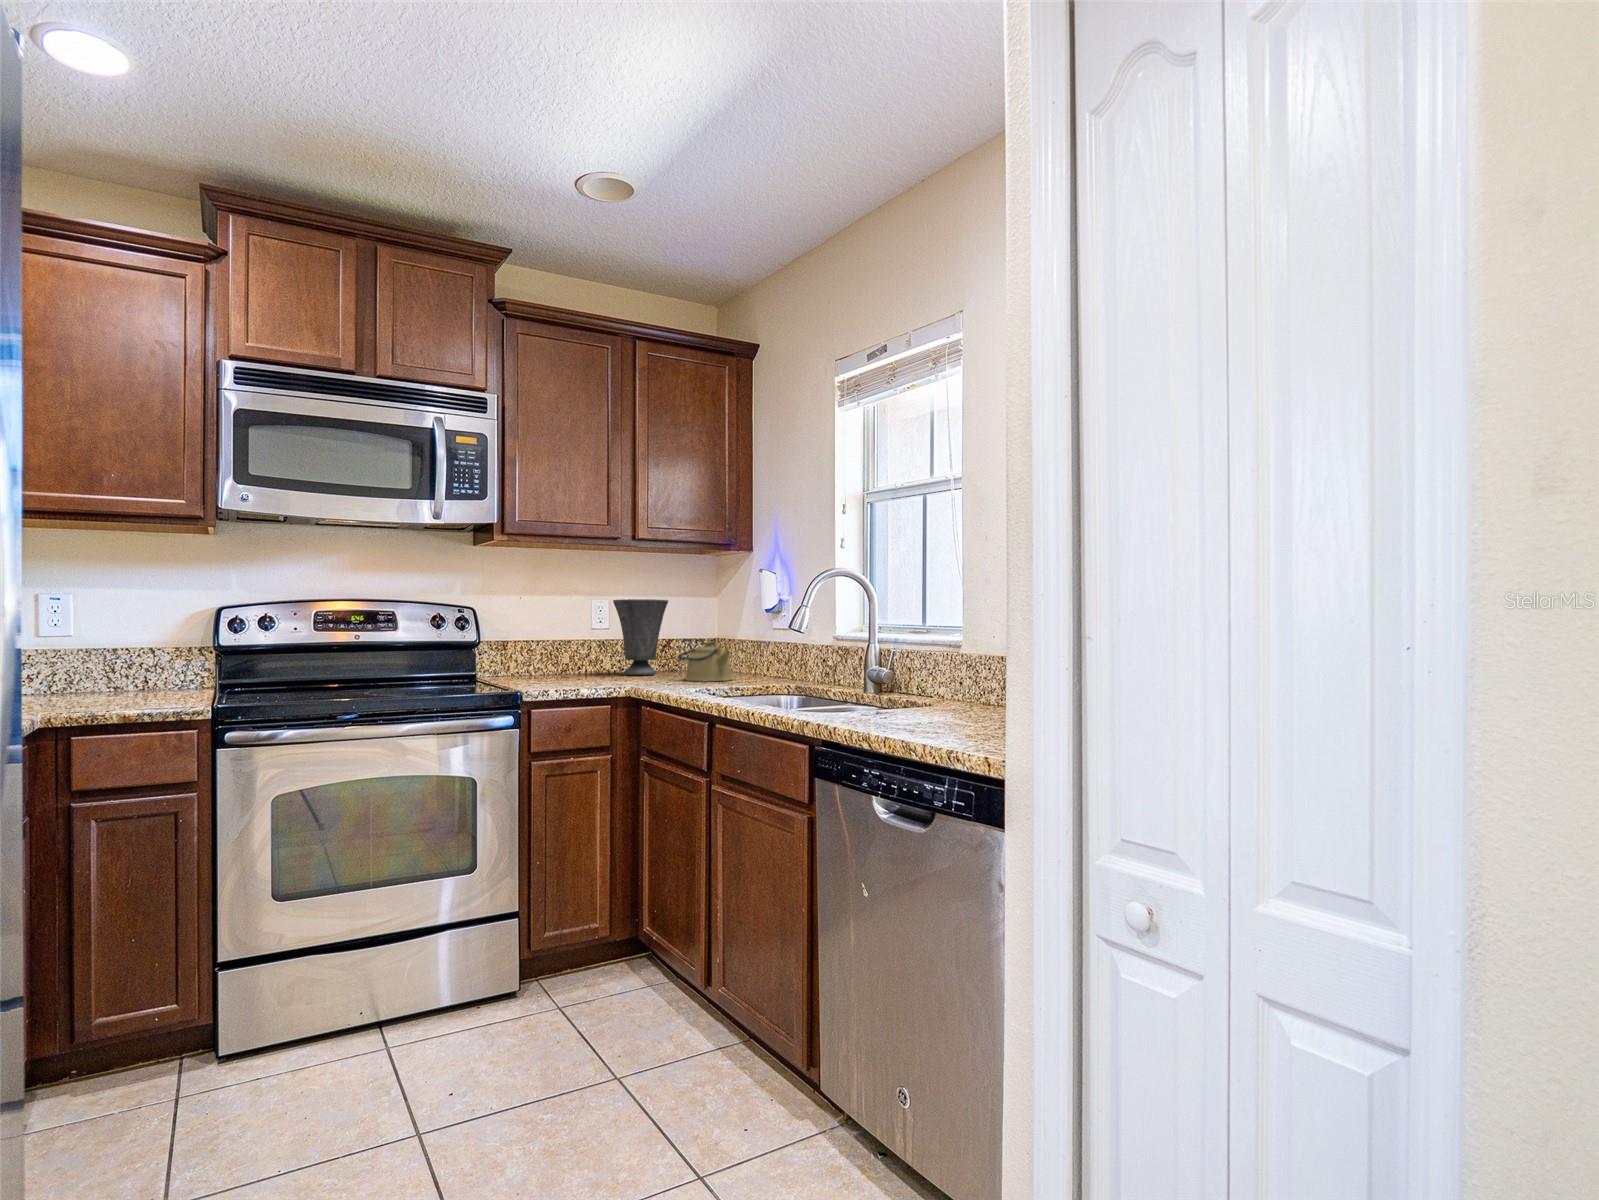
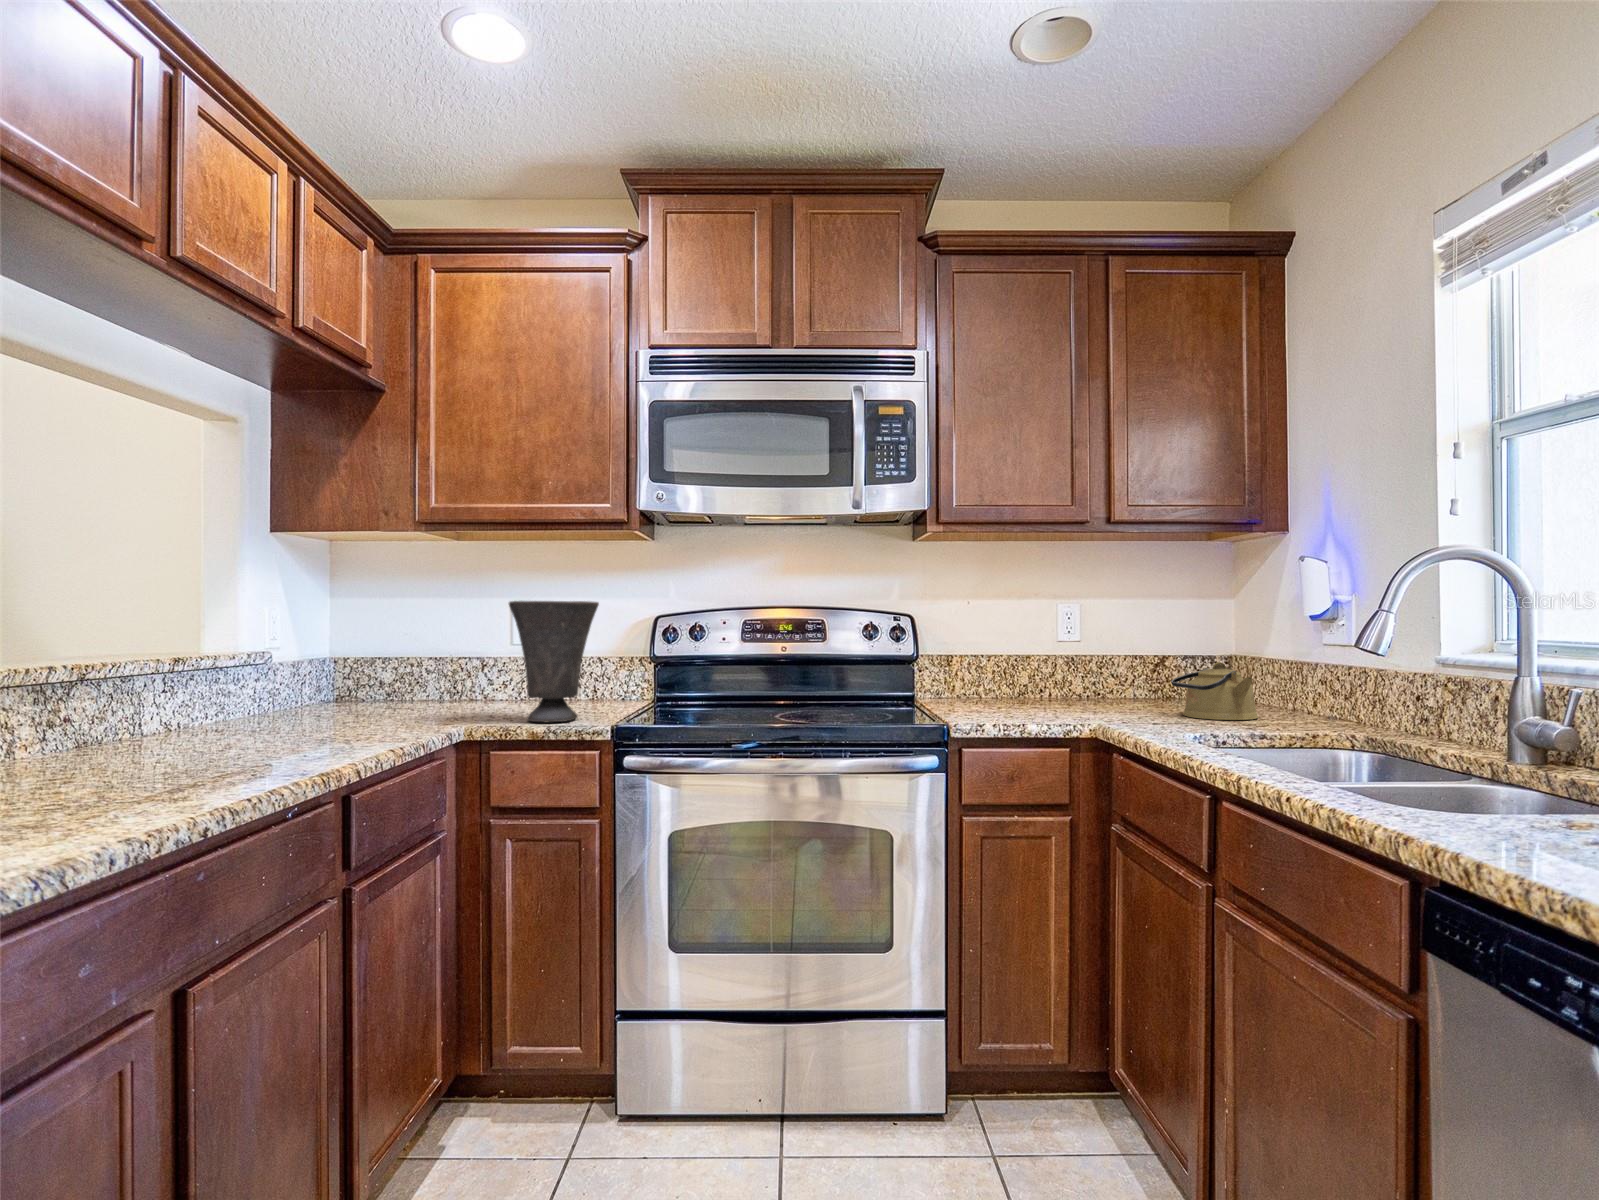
vase: present [613,599,668,675] -> present [509,601,599,722]

